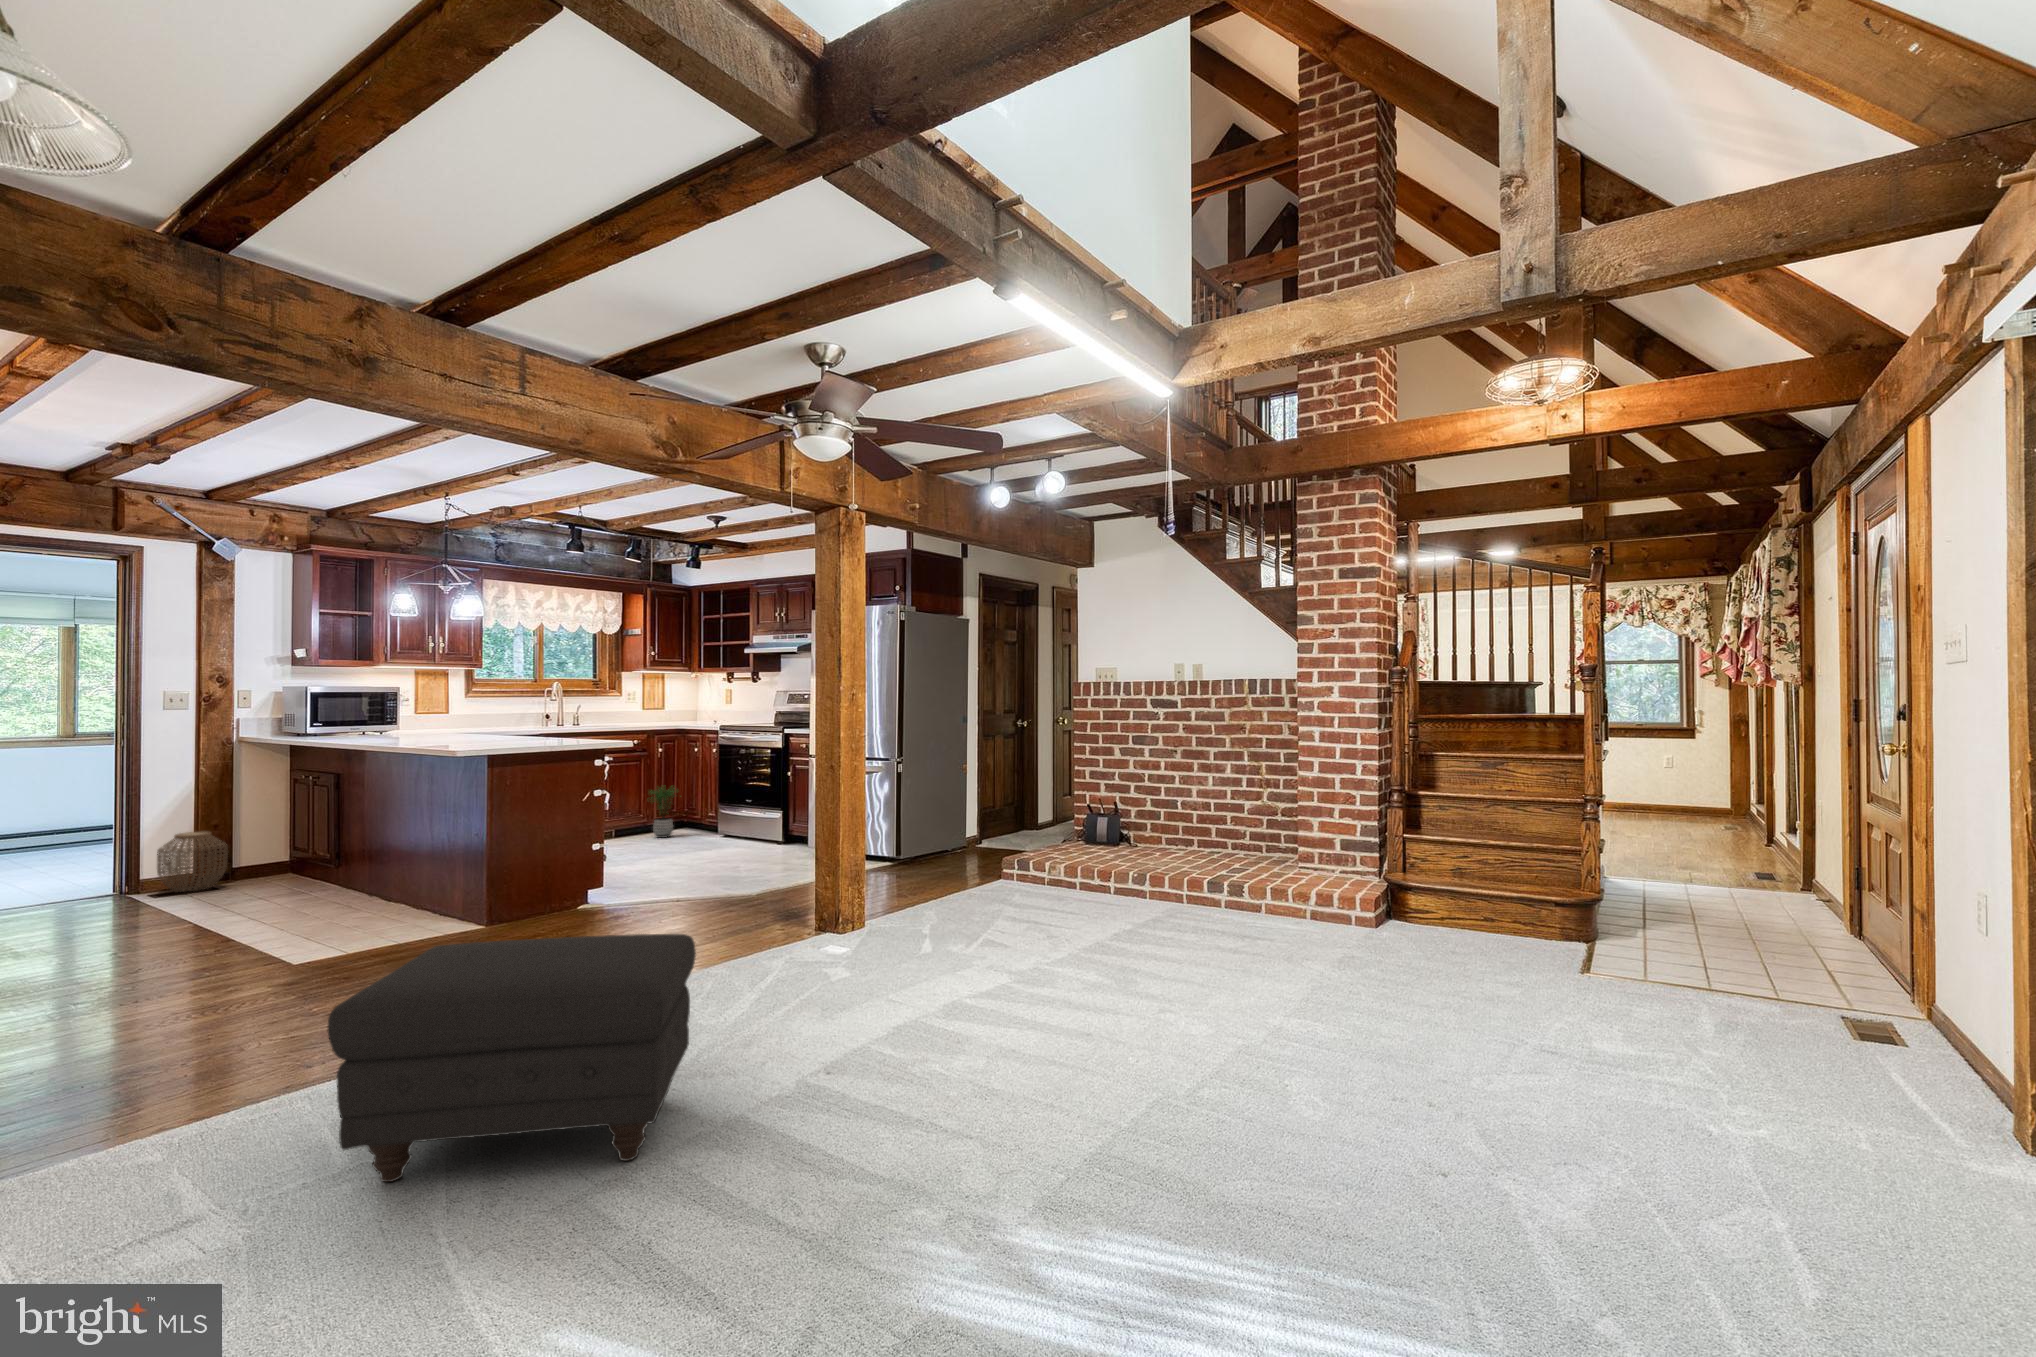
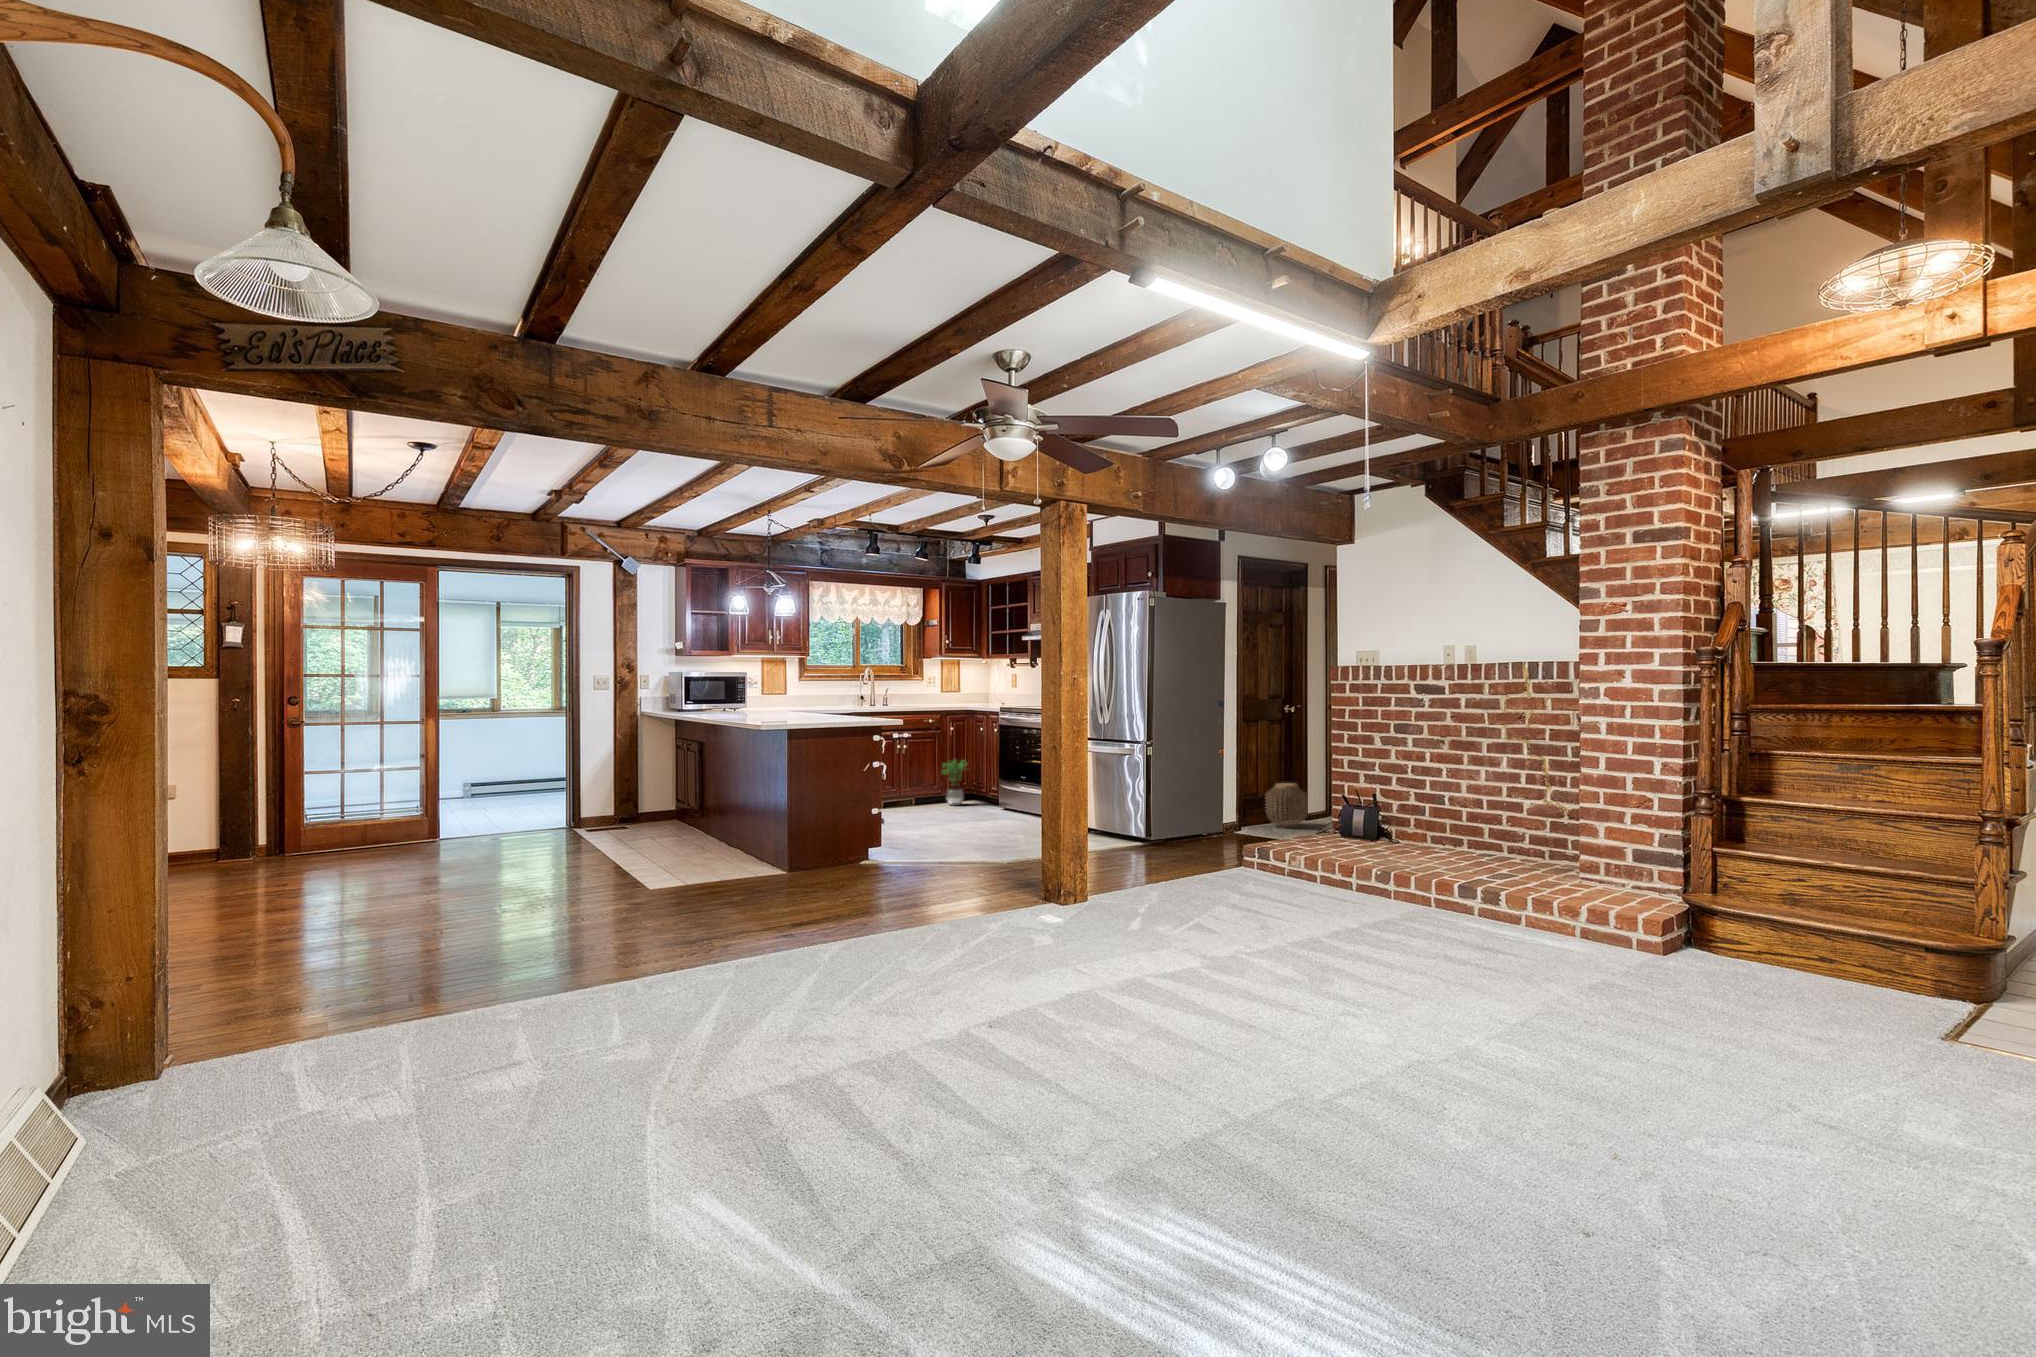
woven basket: present [157,831,227,892] -> present [1265,783,1308,828]
ottoman: present [328,934,696,1182] -> none [580,887,875,1084]

